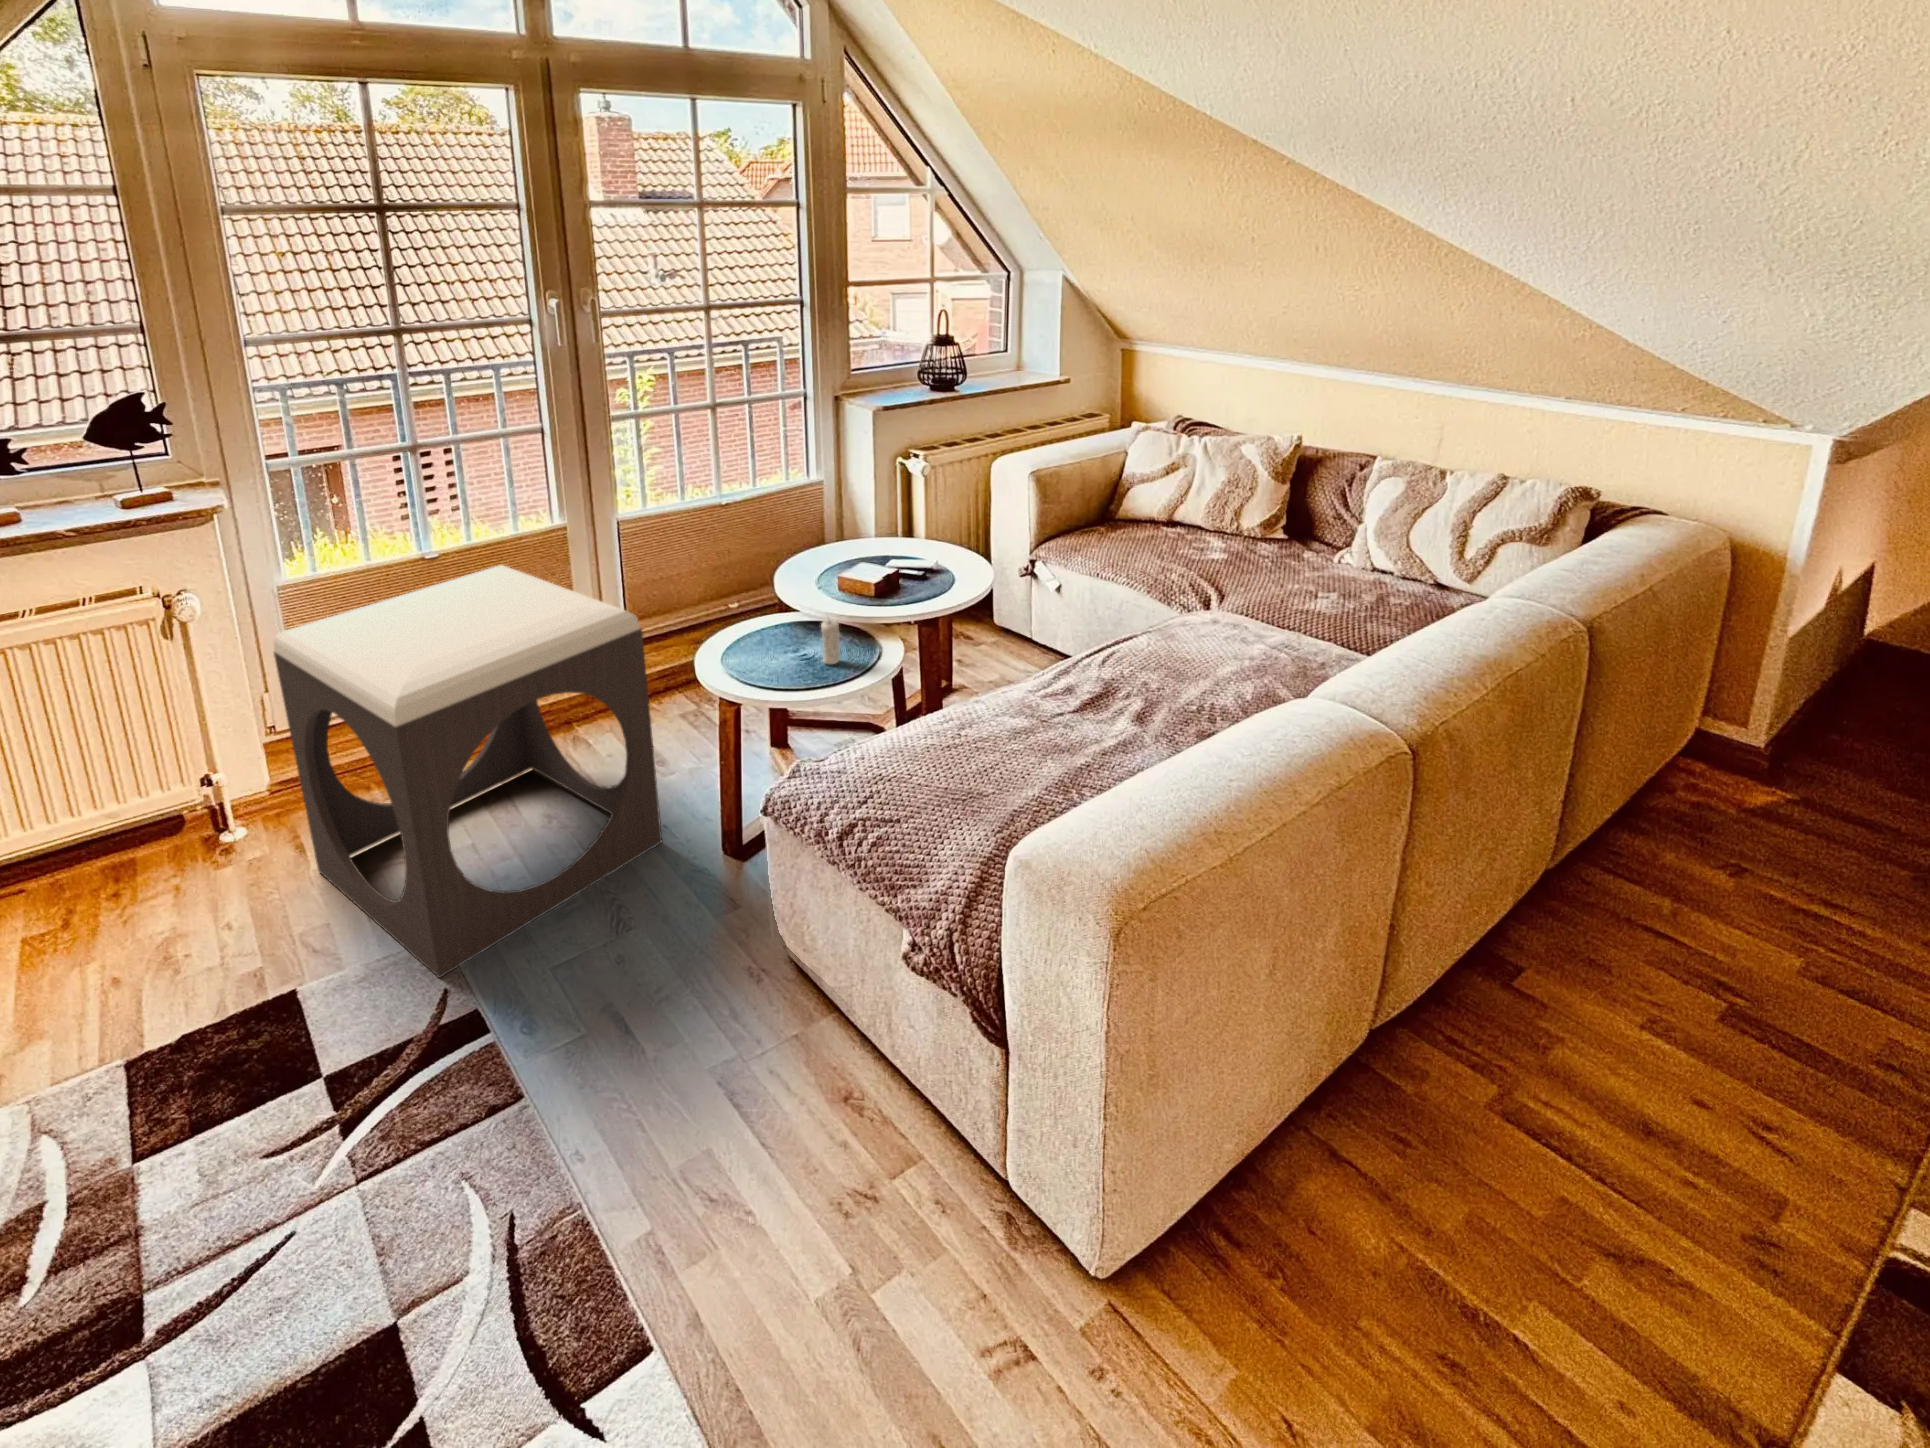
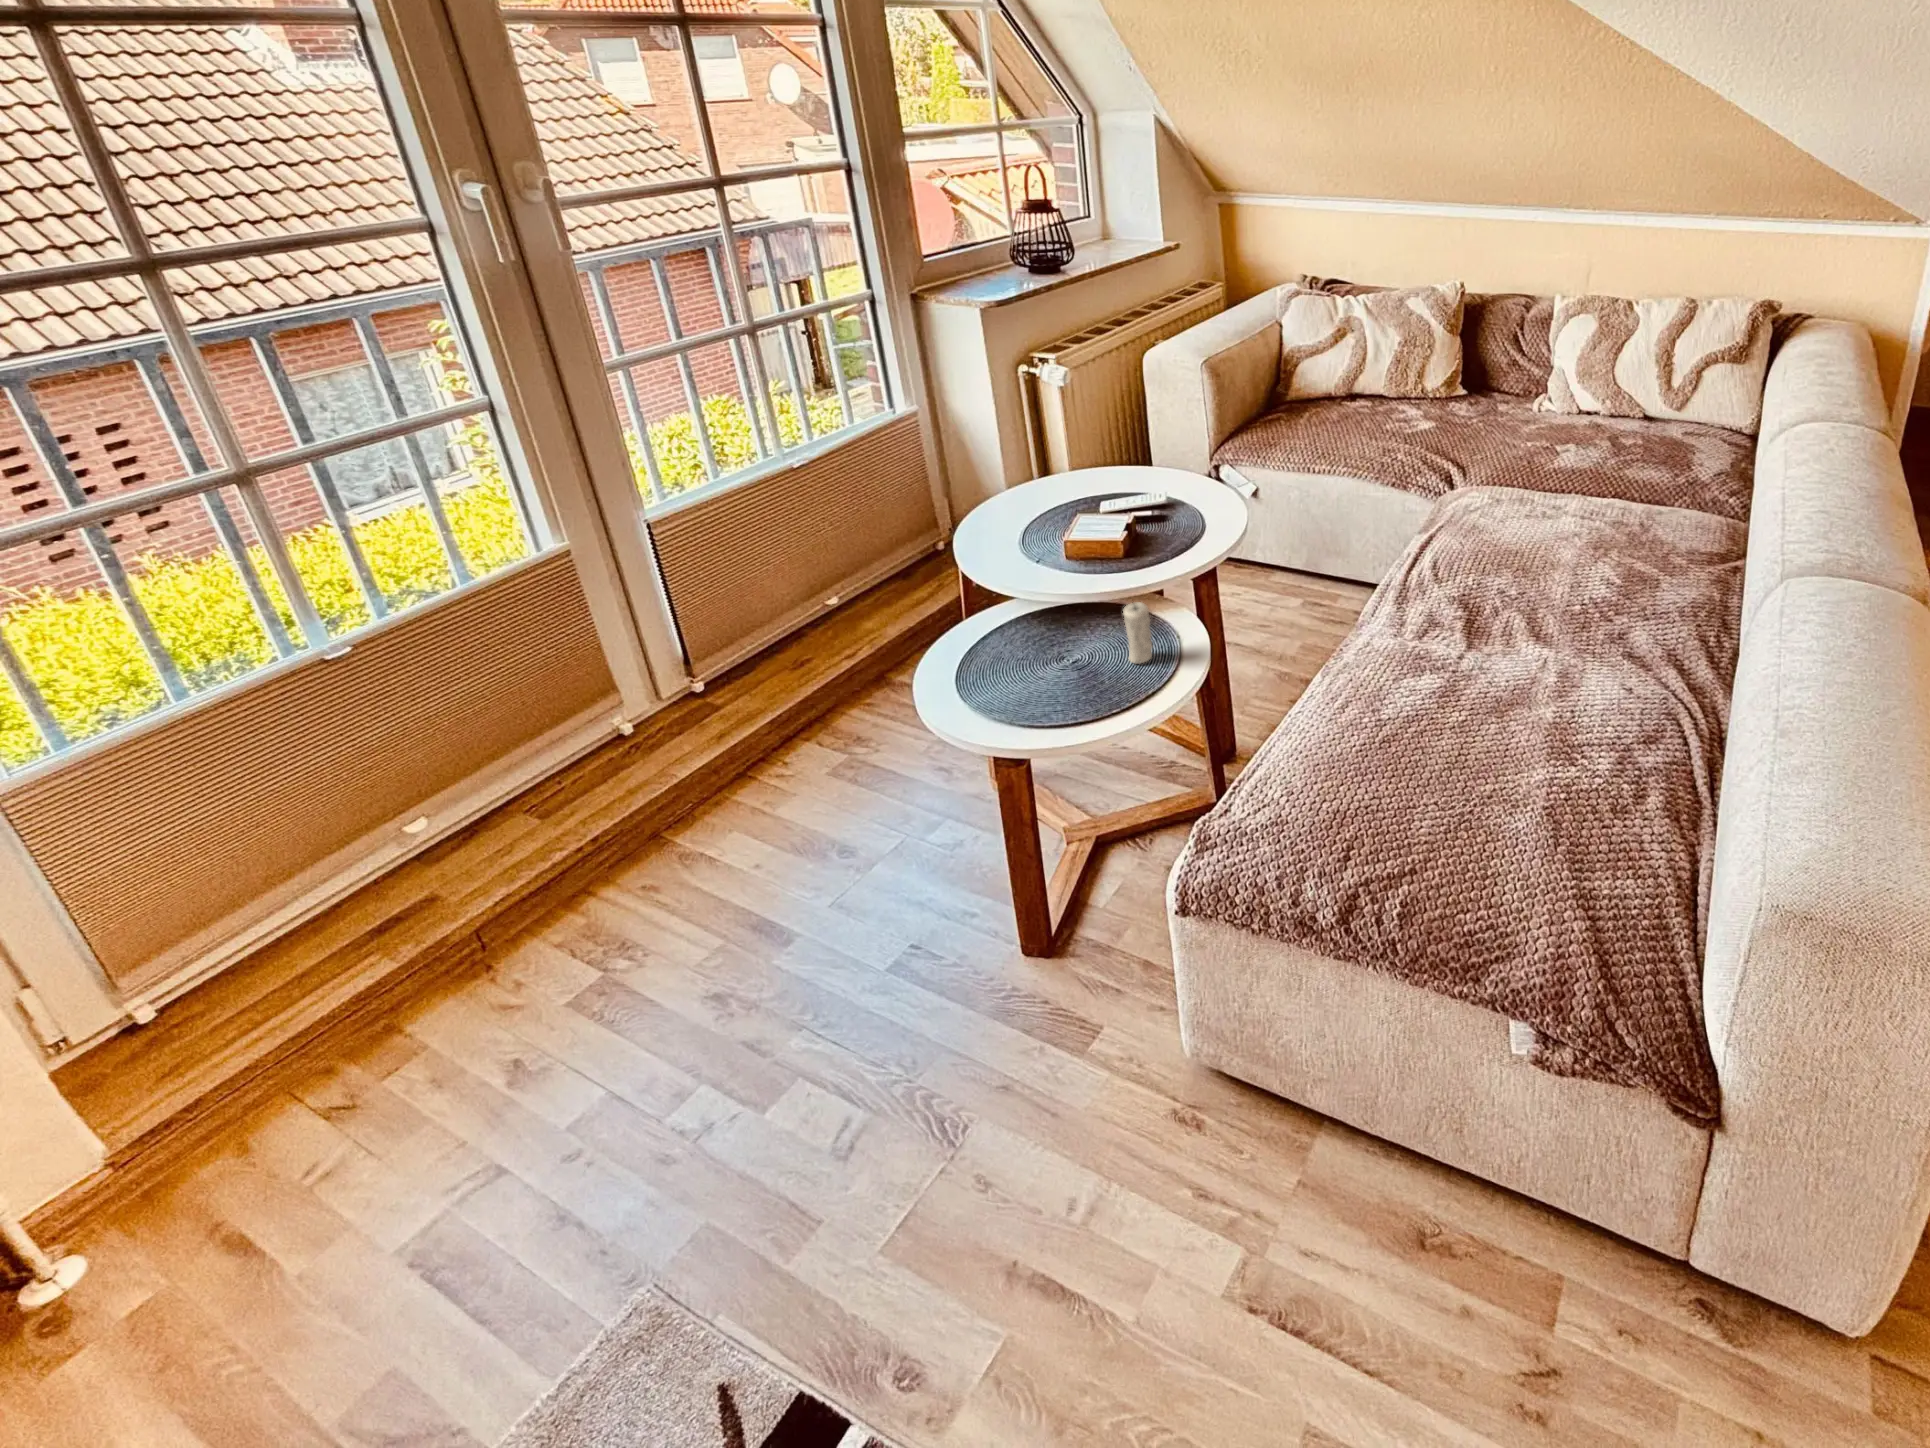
footstool: present [274,565,662,978] -> none [63,641,934,1377]

